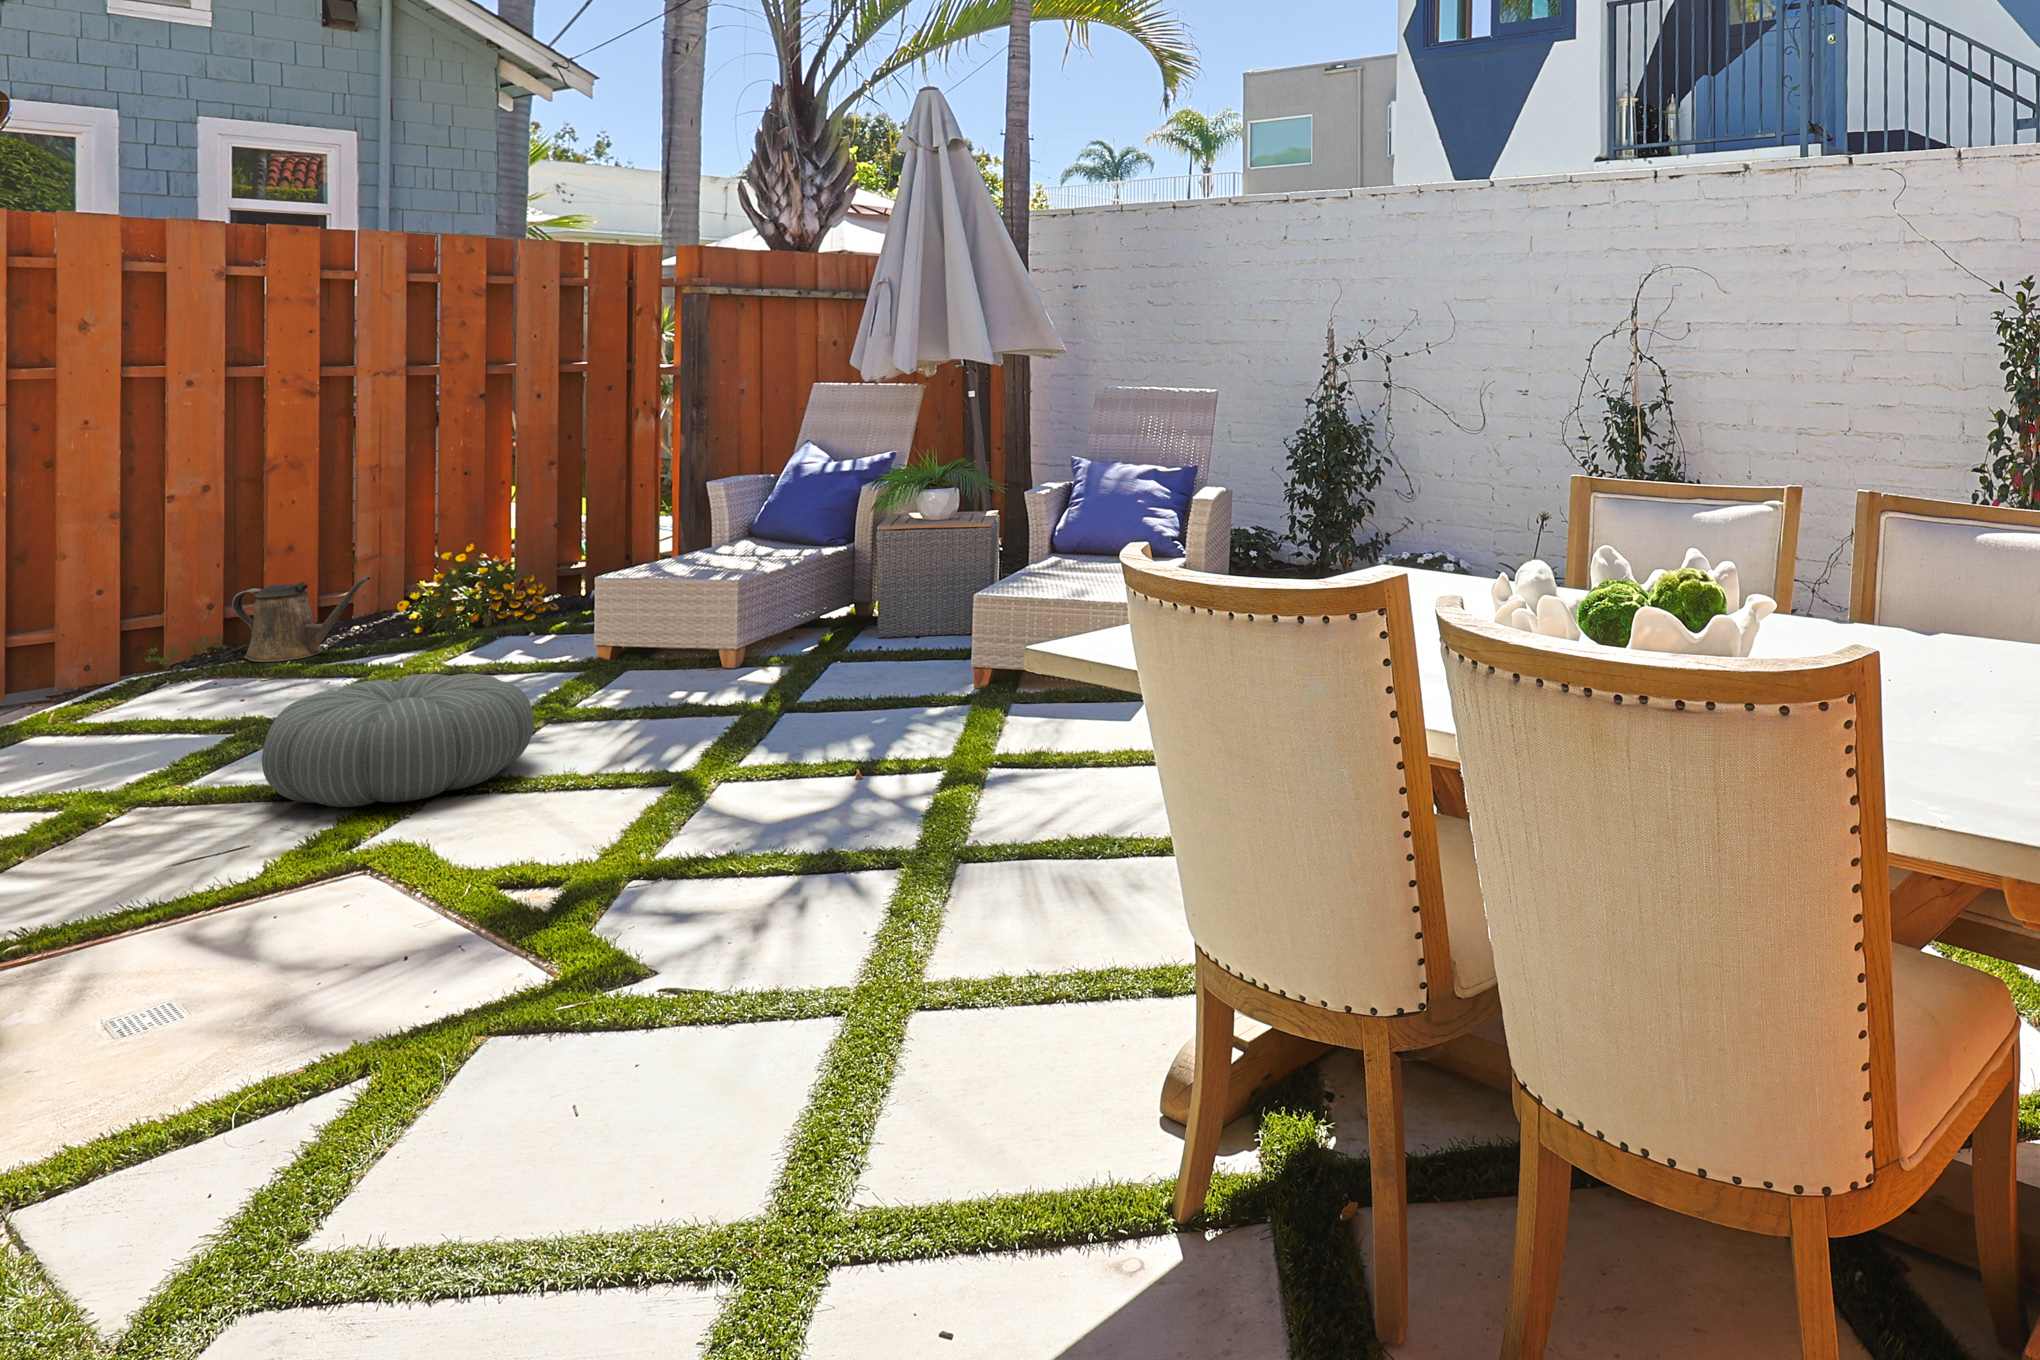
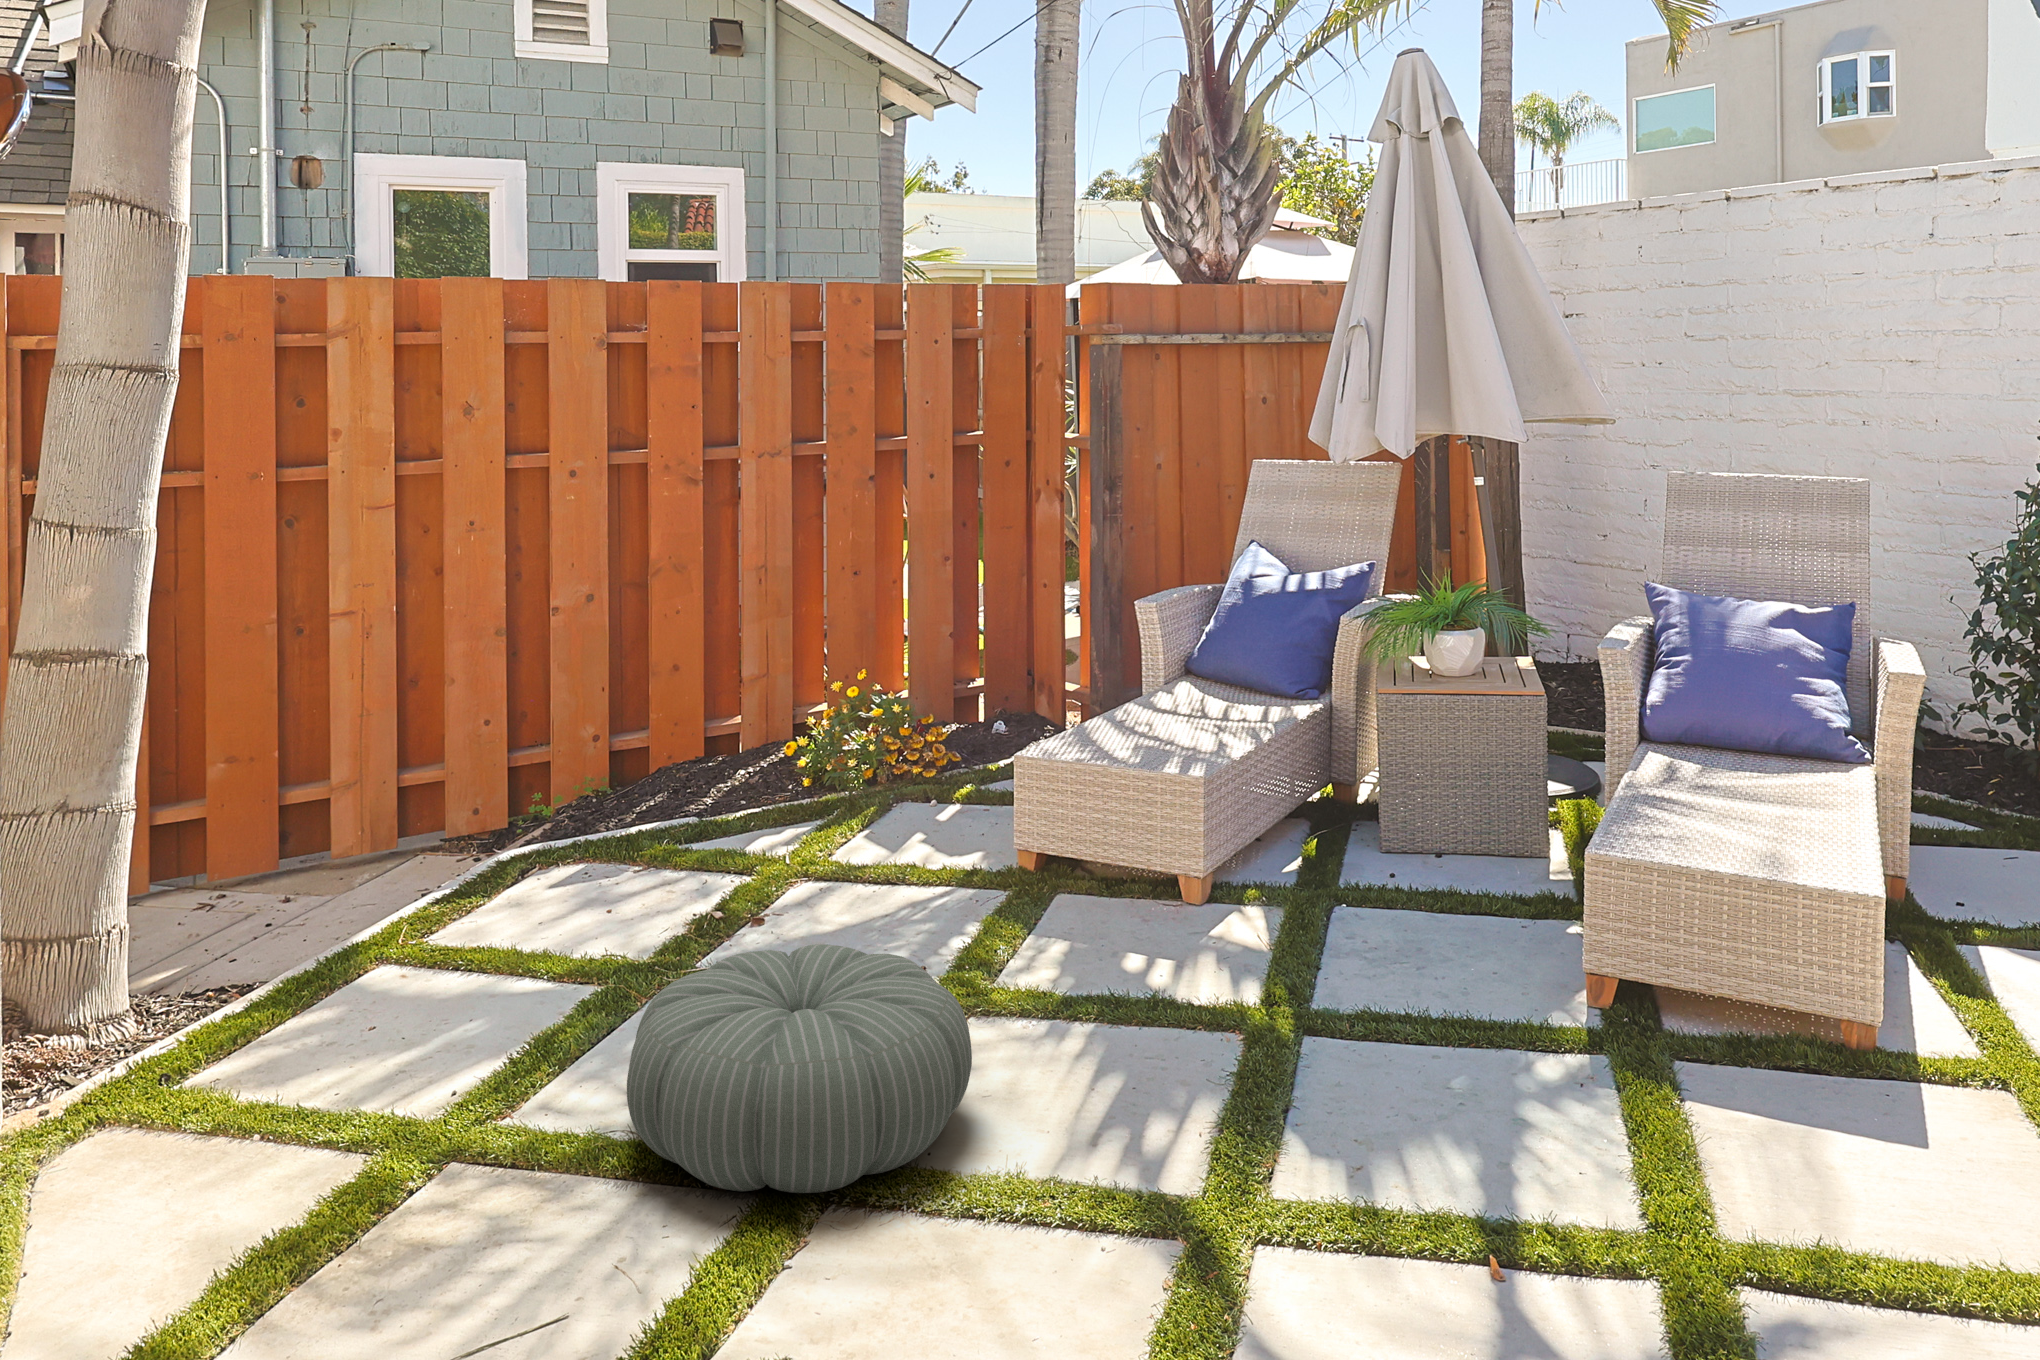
watering can: present [232,577,370,662] -> none [615,721,754,821]

